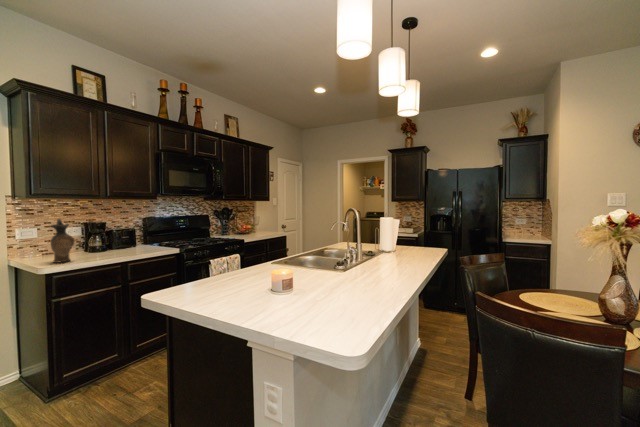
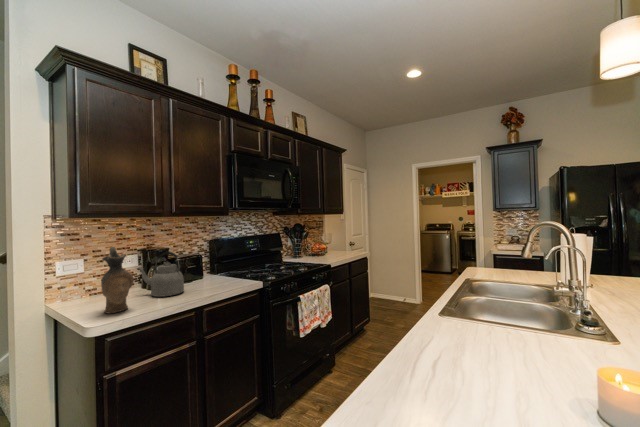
kettle: none [78,224,116,255] -> present [137,252,184,297]

